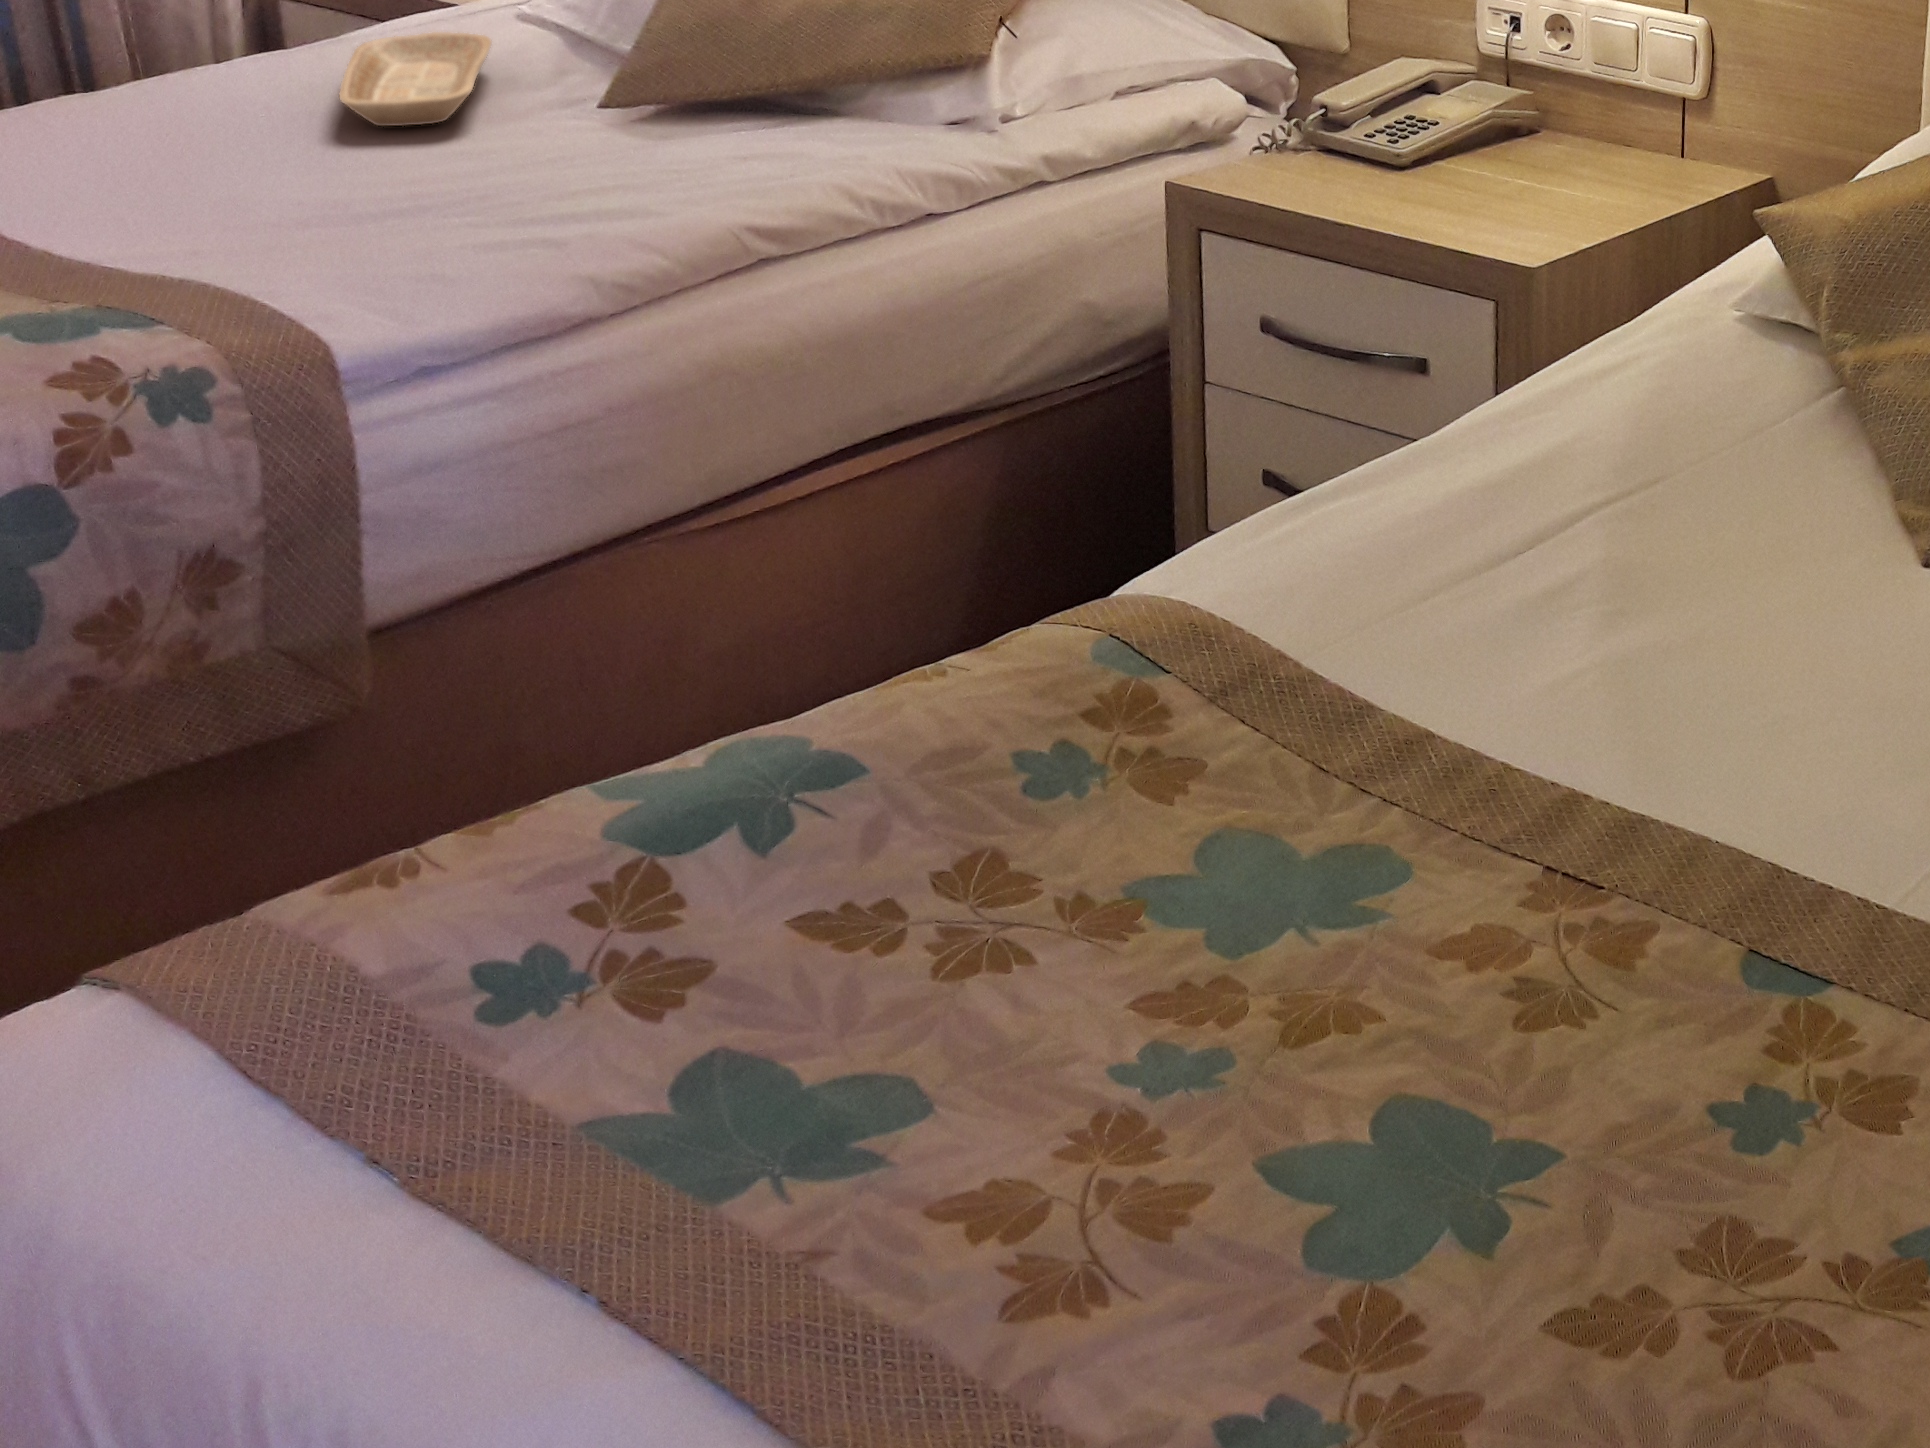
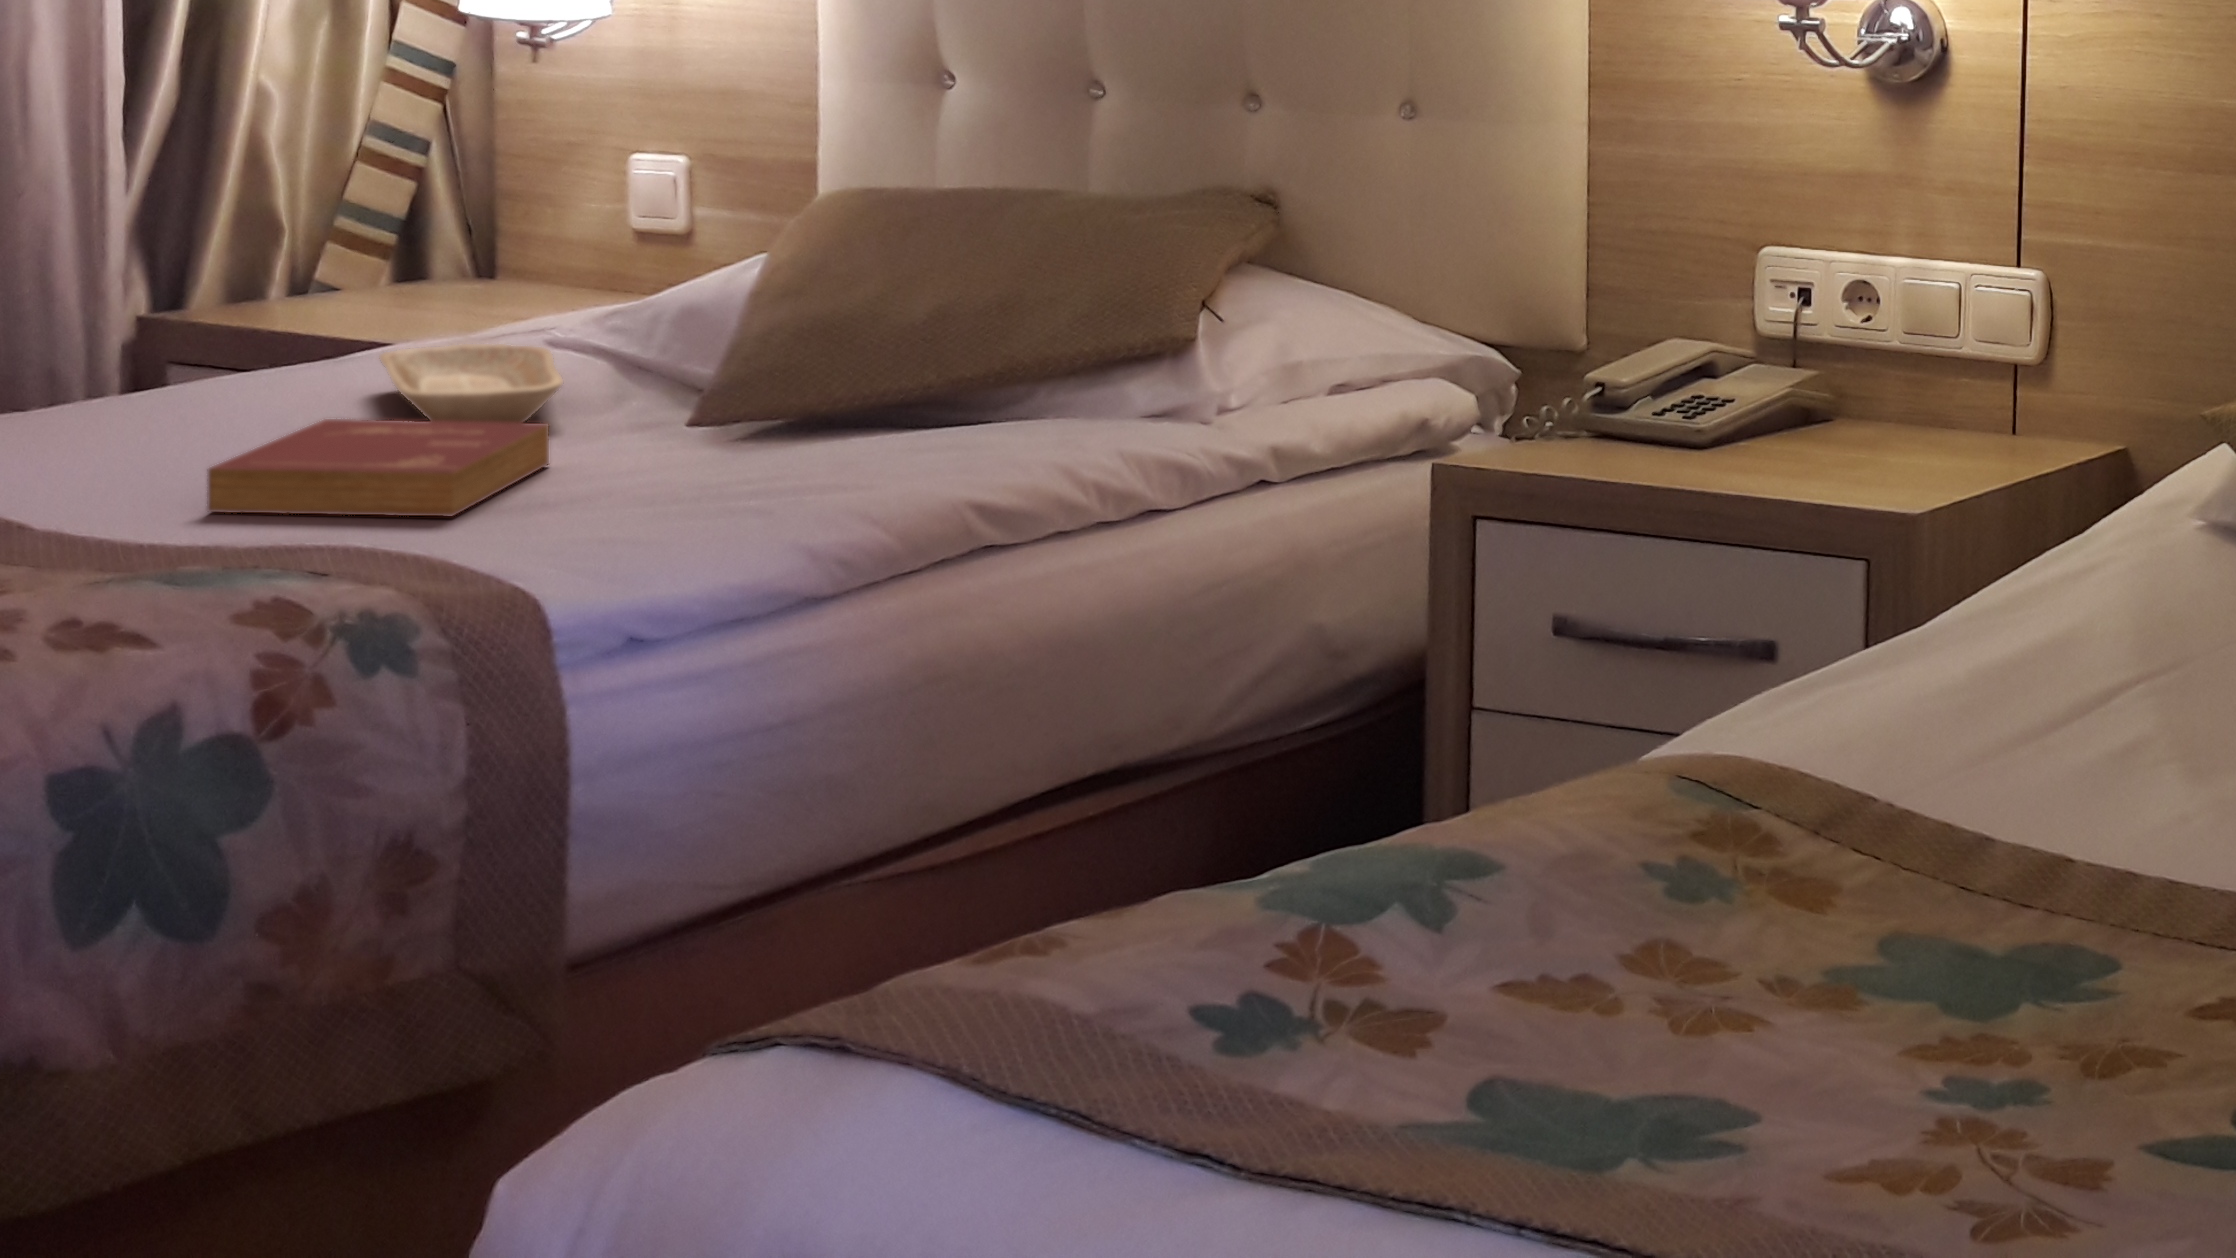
book: none [116,137,430,252] -> present [207,419,549,516]

